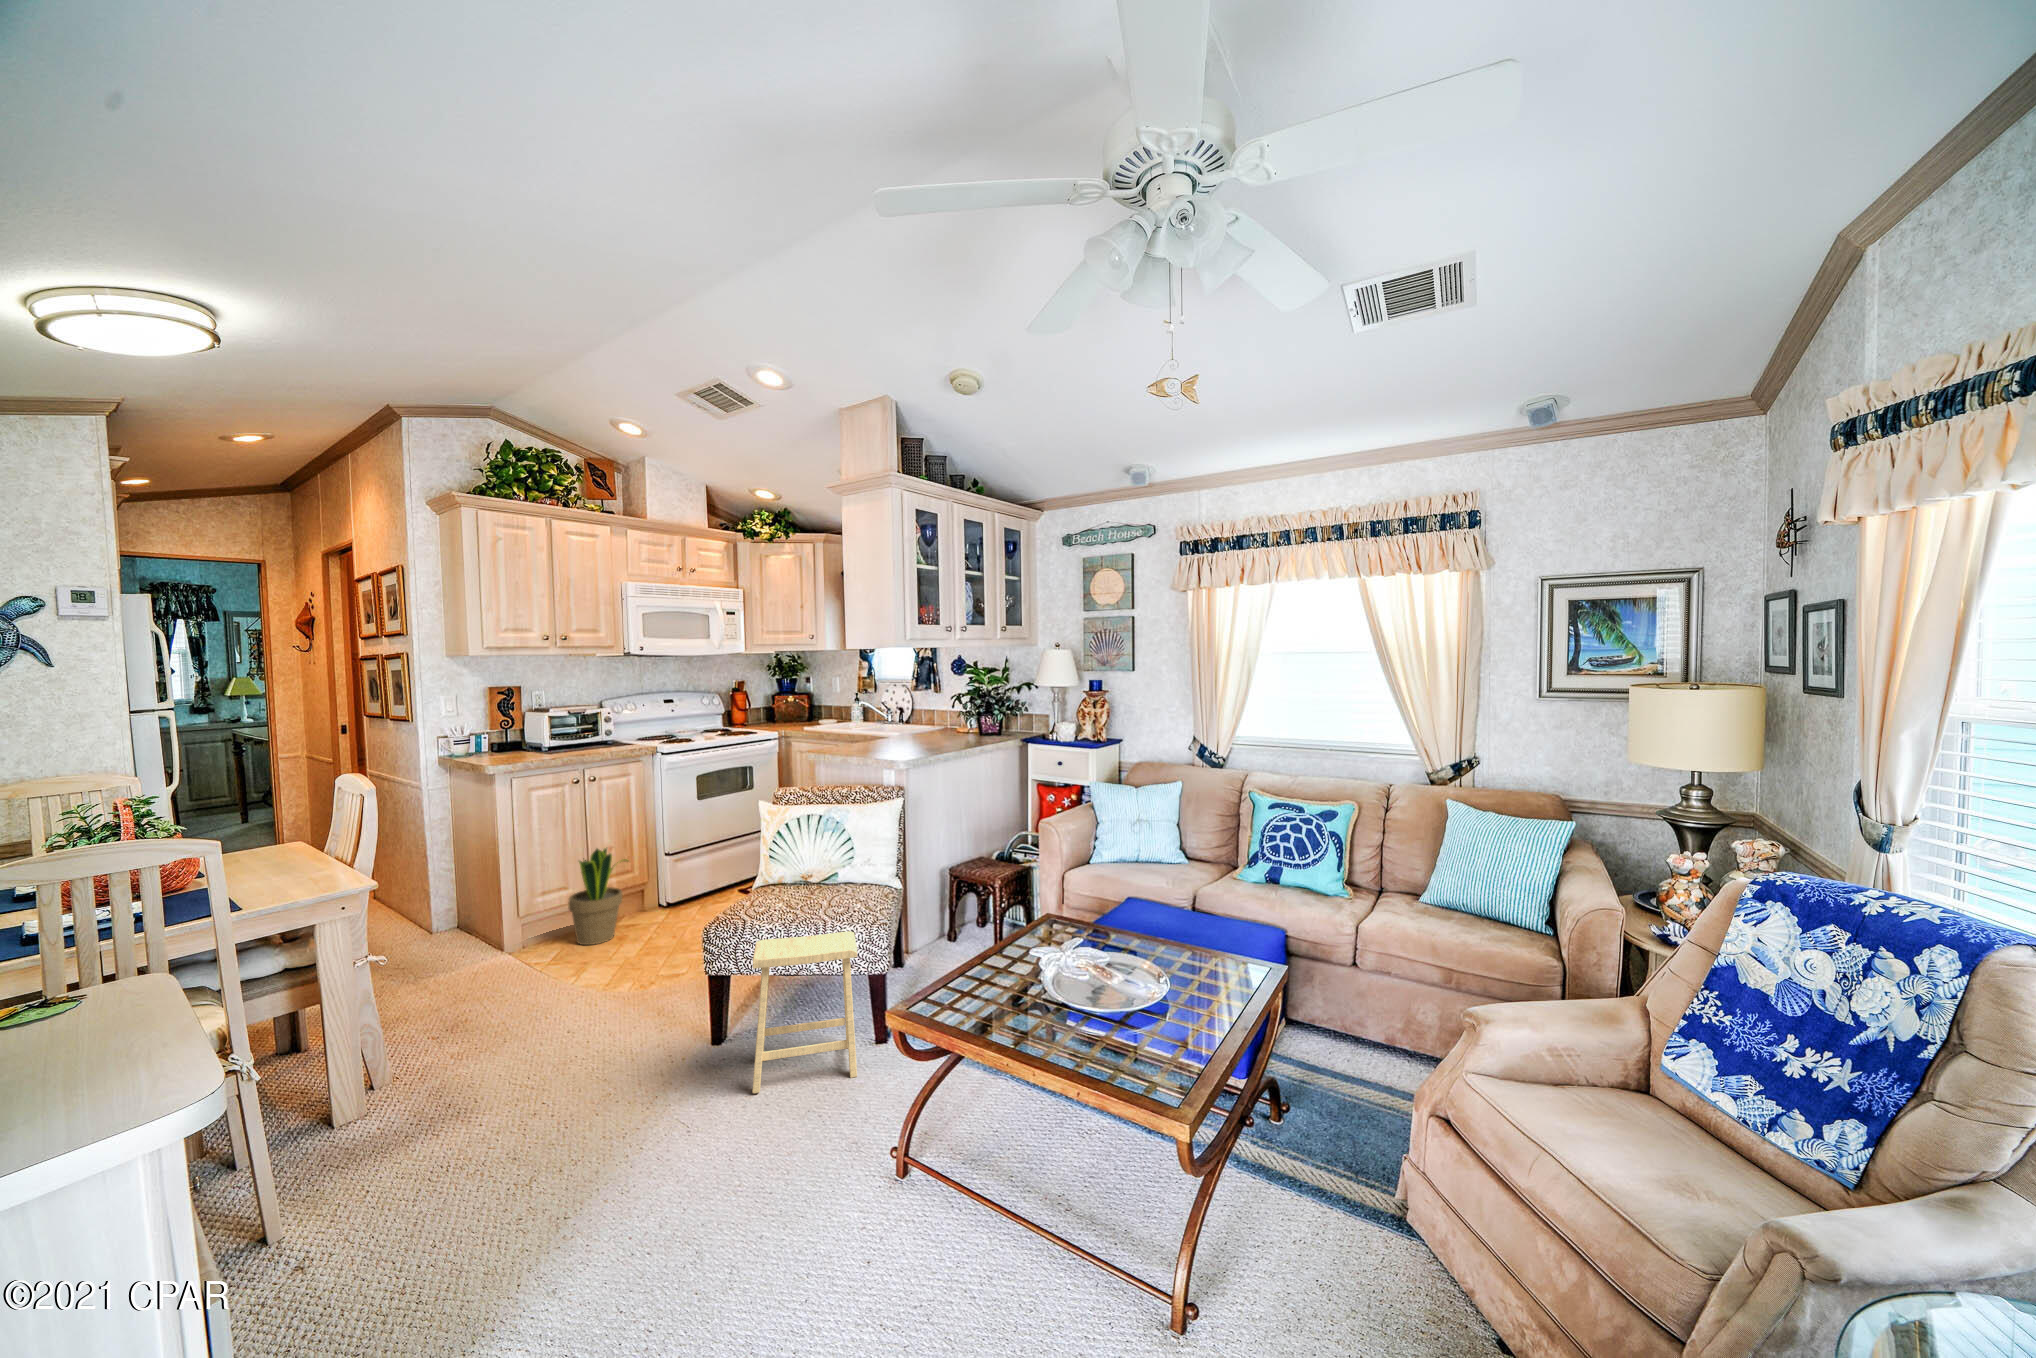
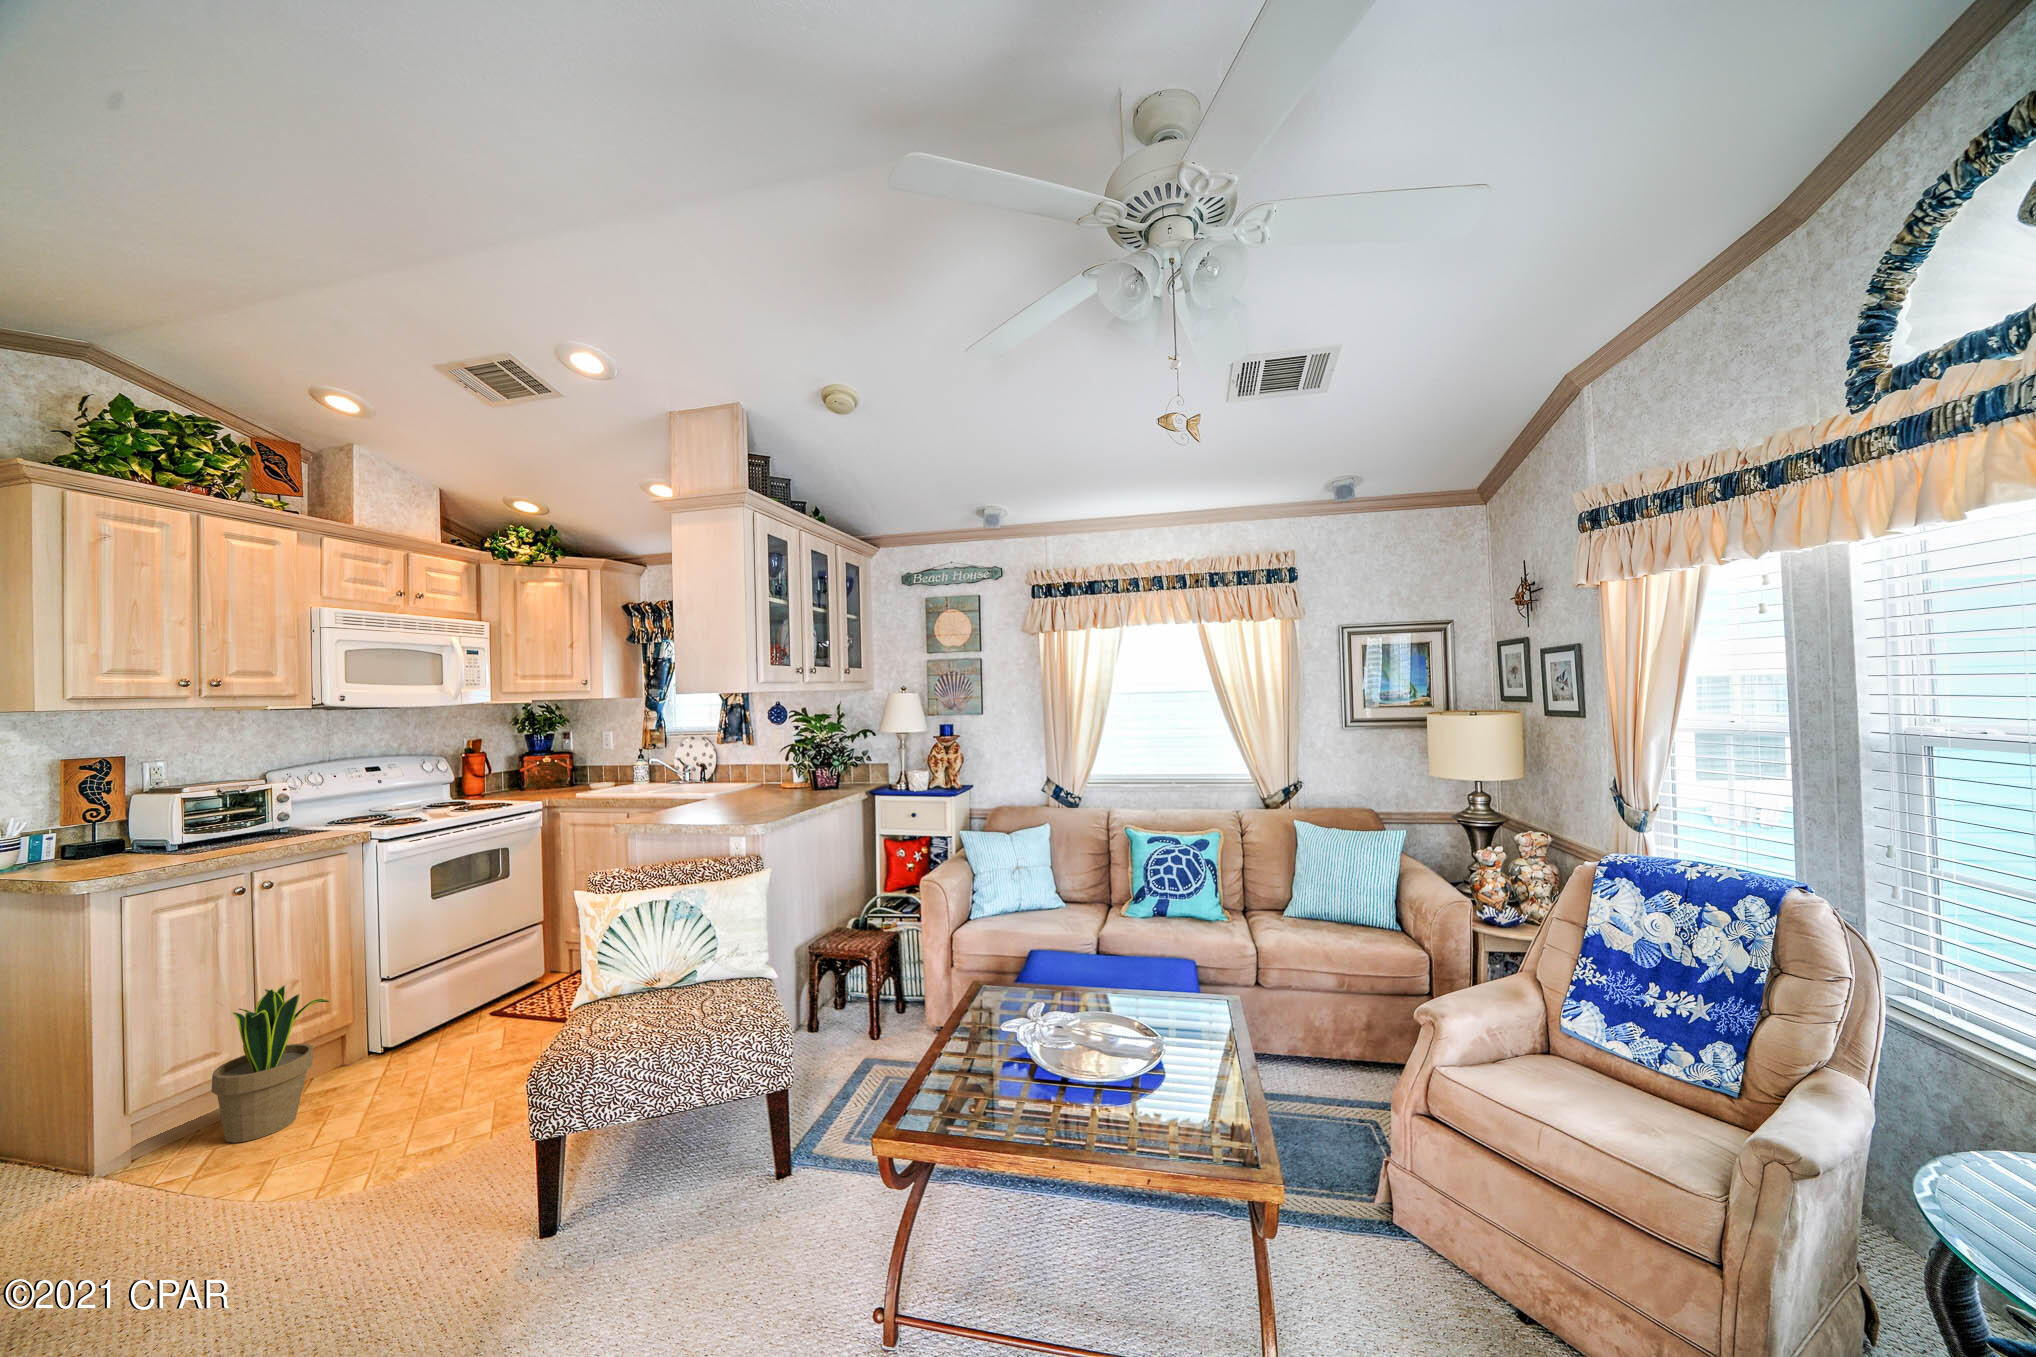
footstool: present [752,931,857,1093] -> none [608,1044,765,1302]

